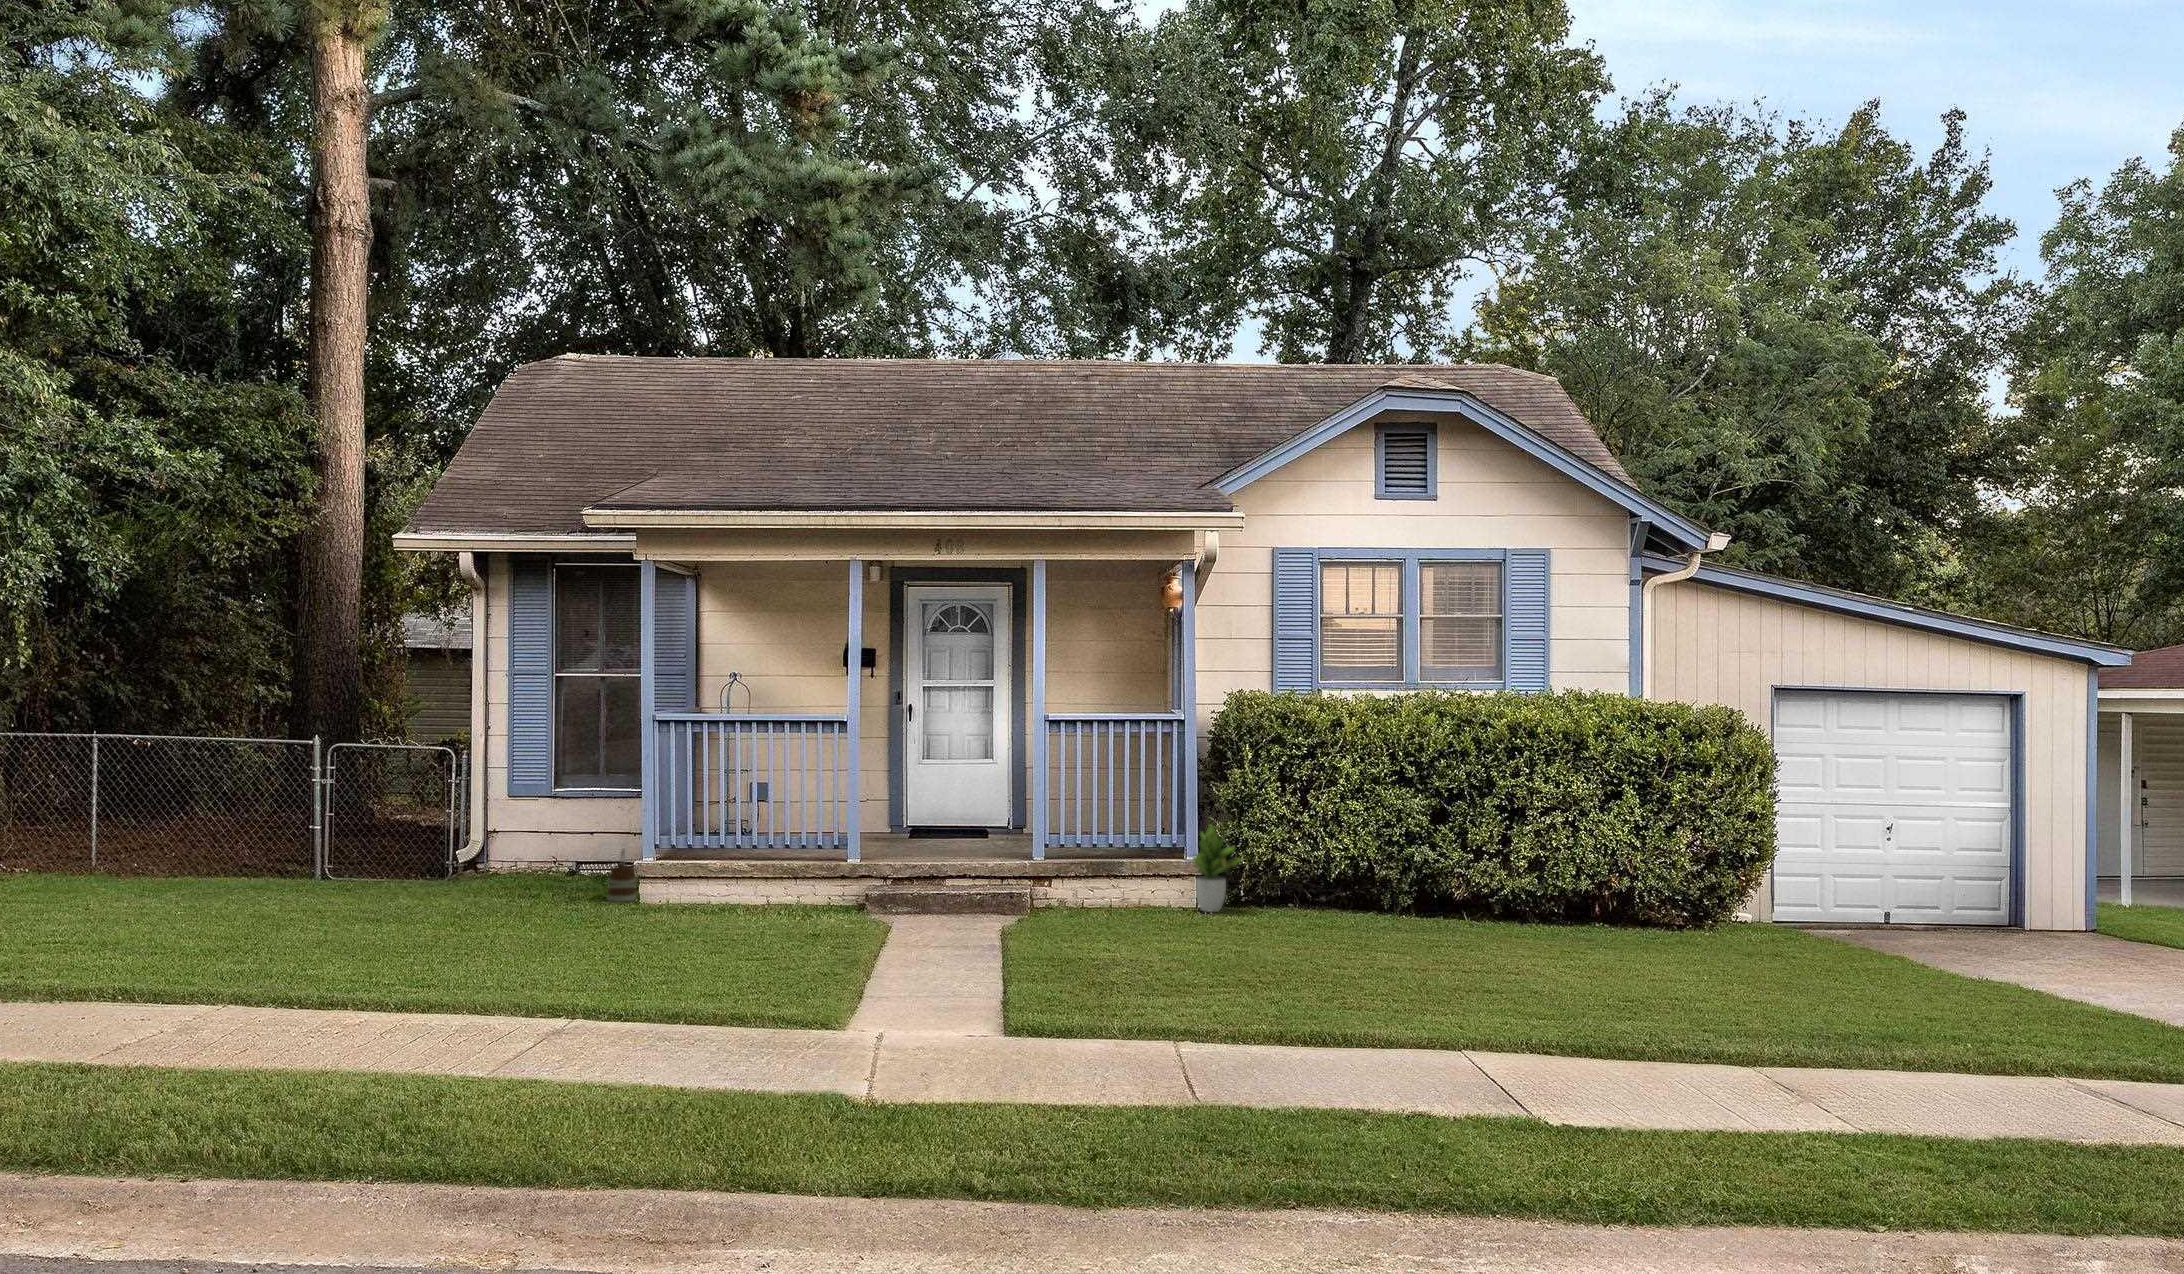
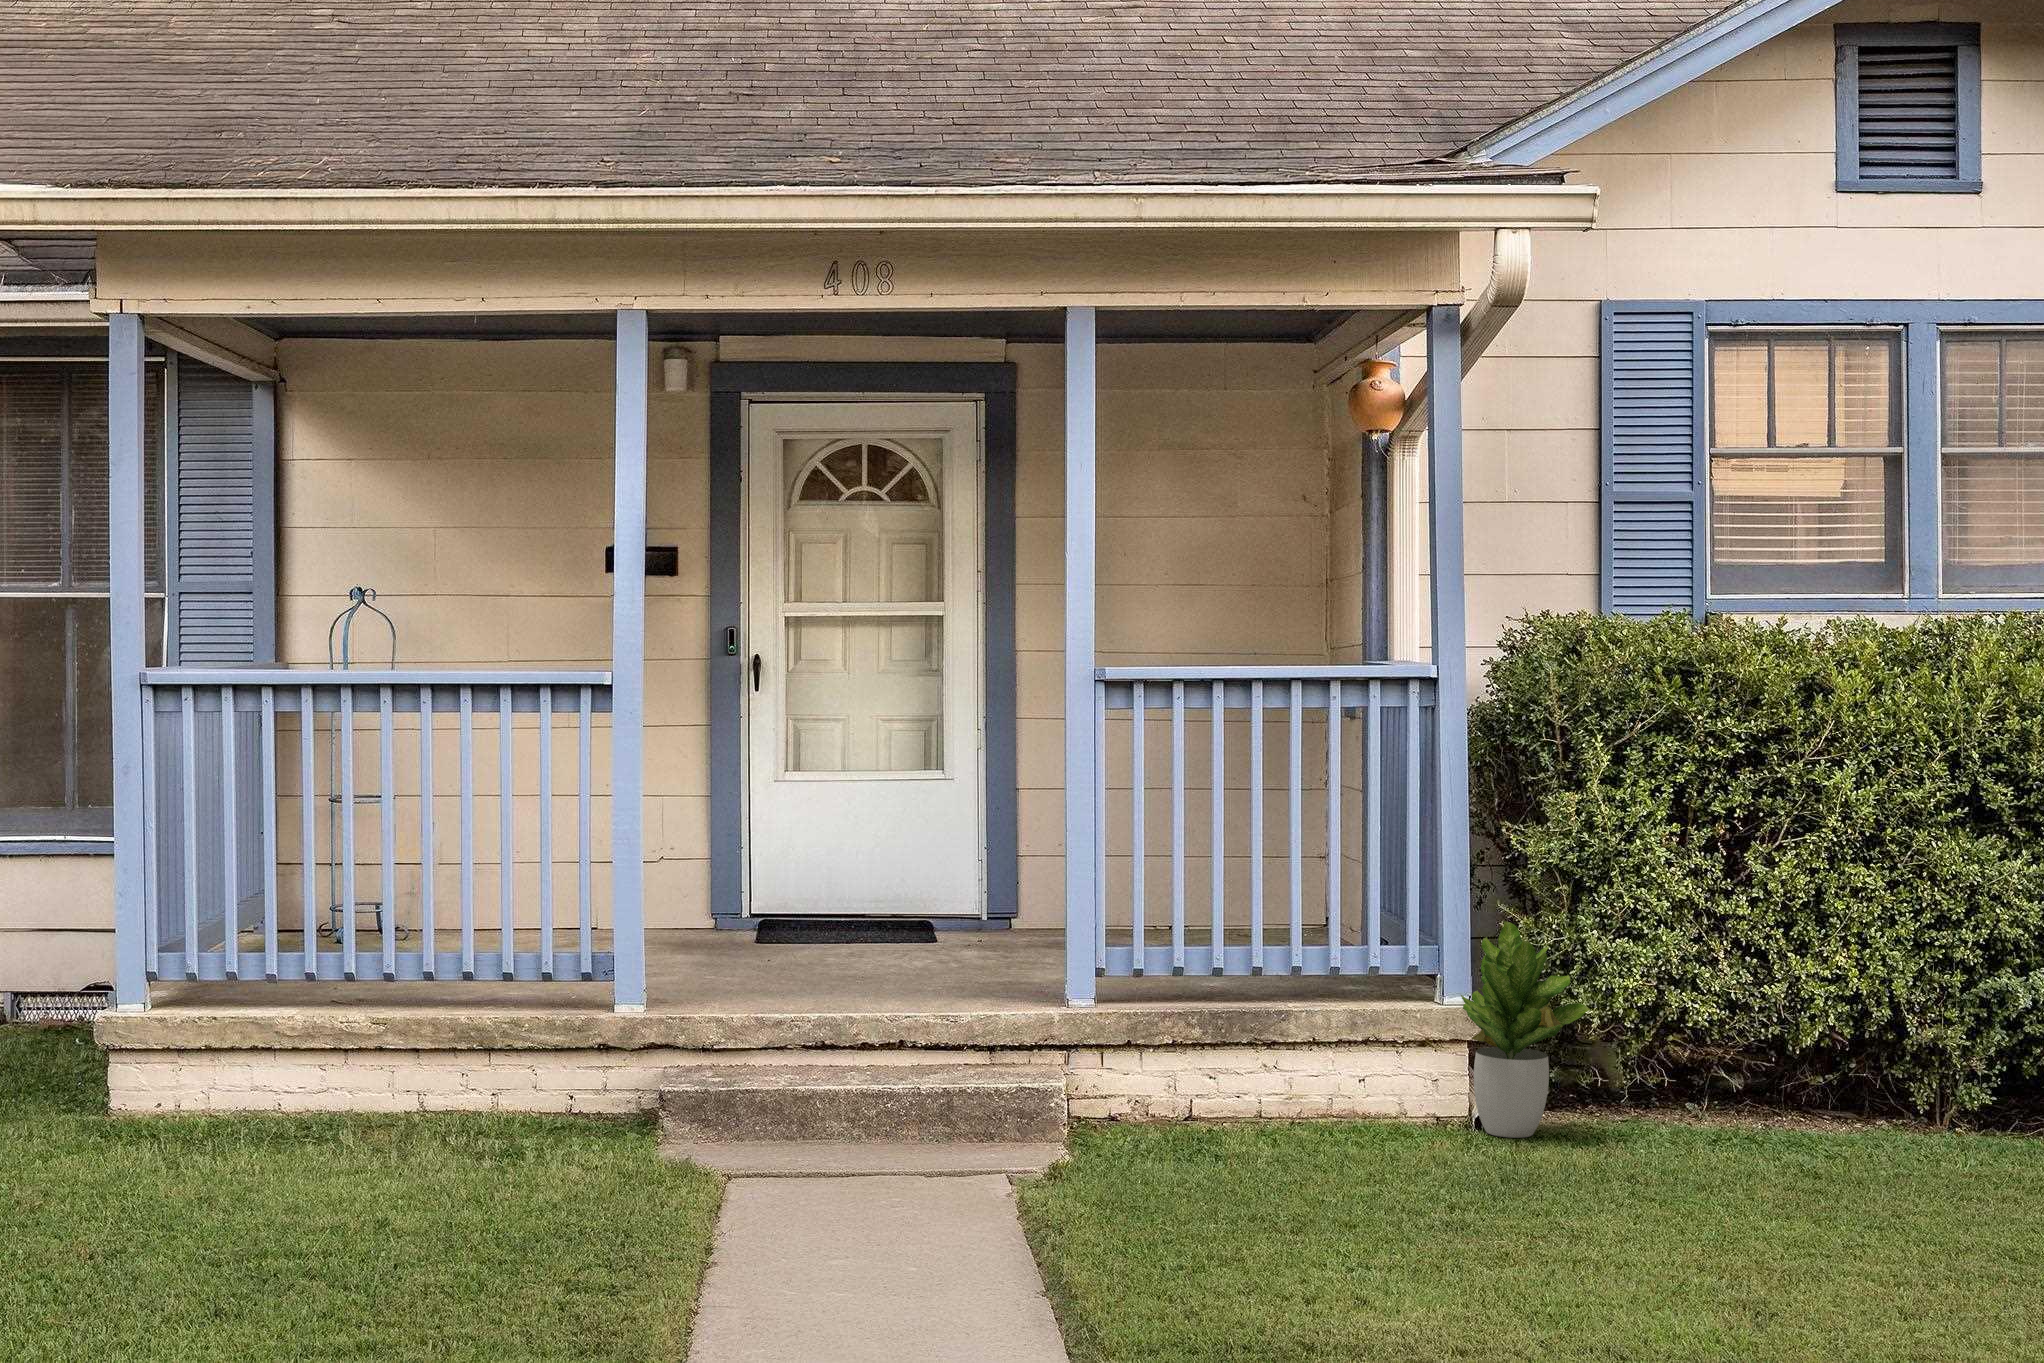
wooden bucket: present [607,849,636,902] -> none [24,976,98,1108]

